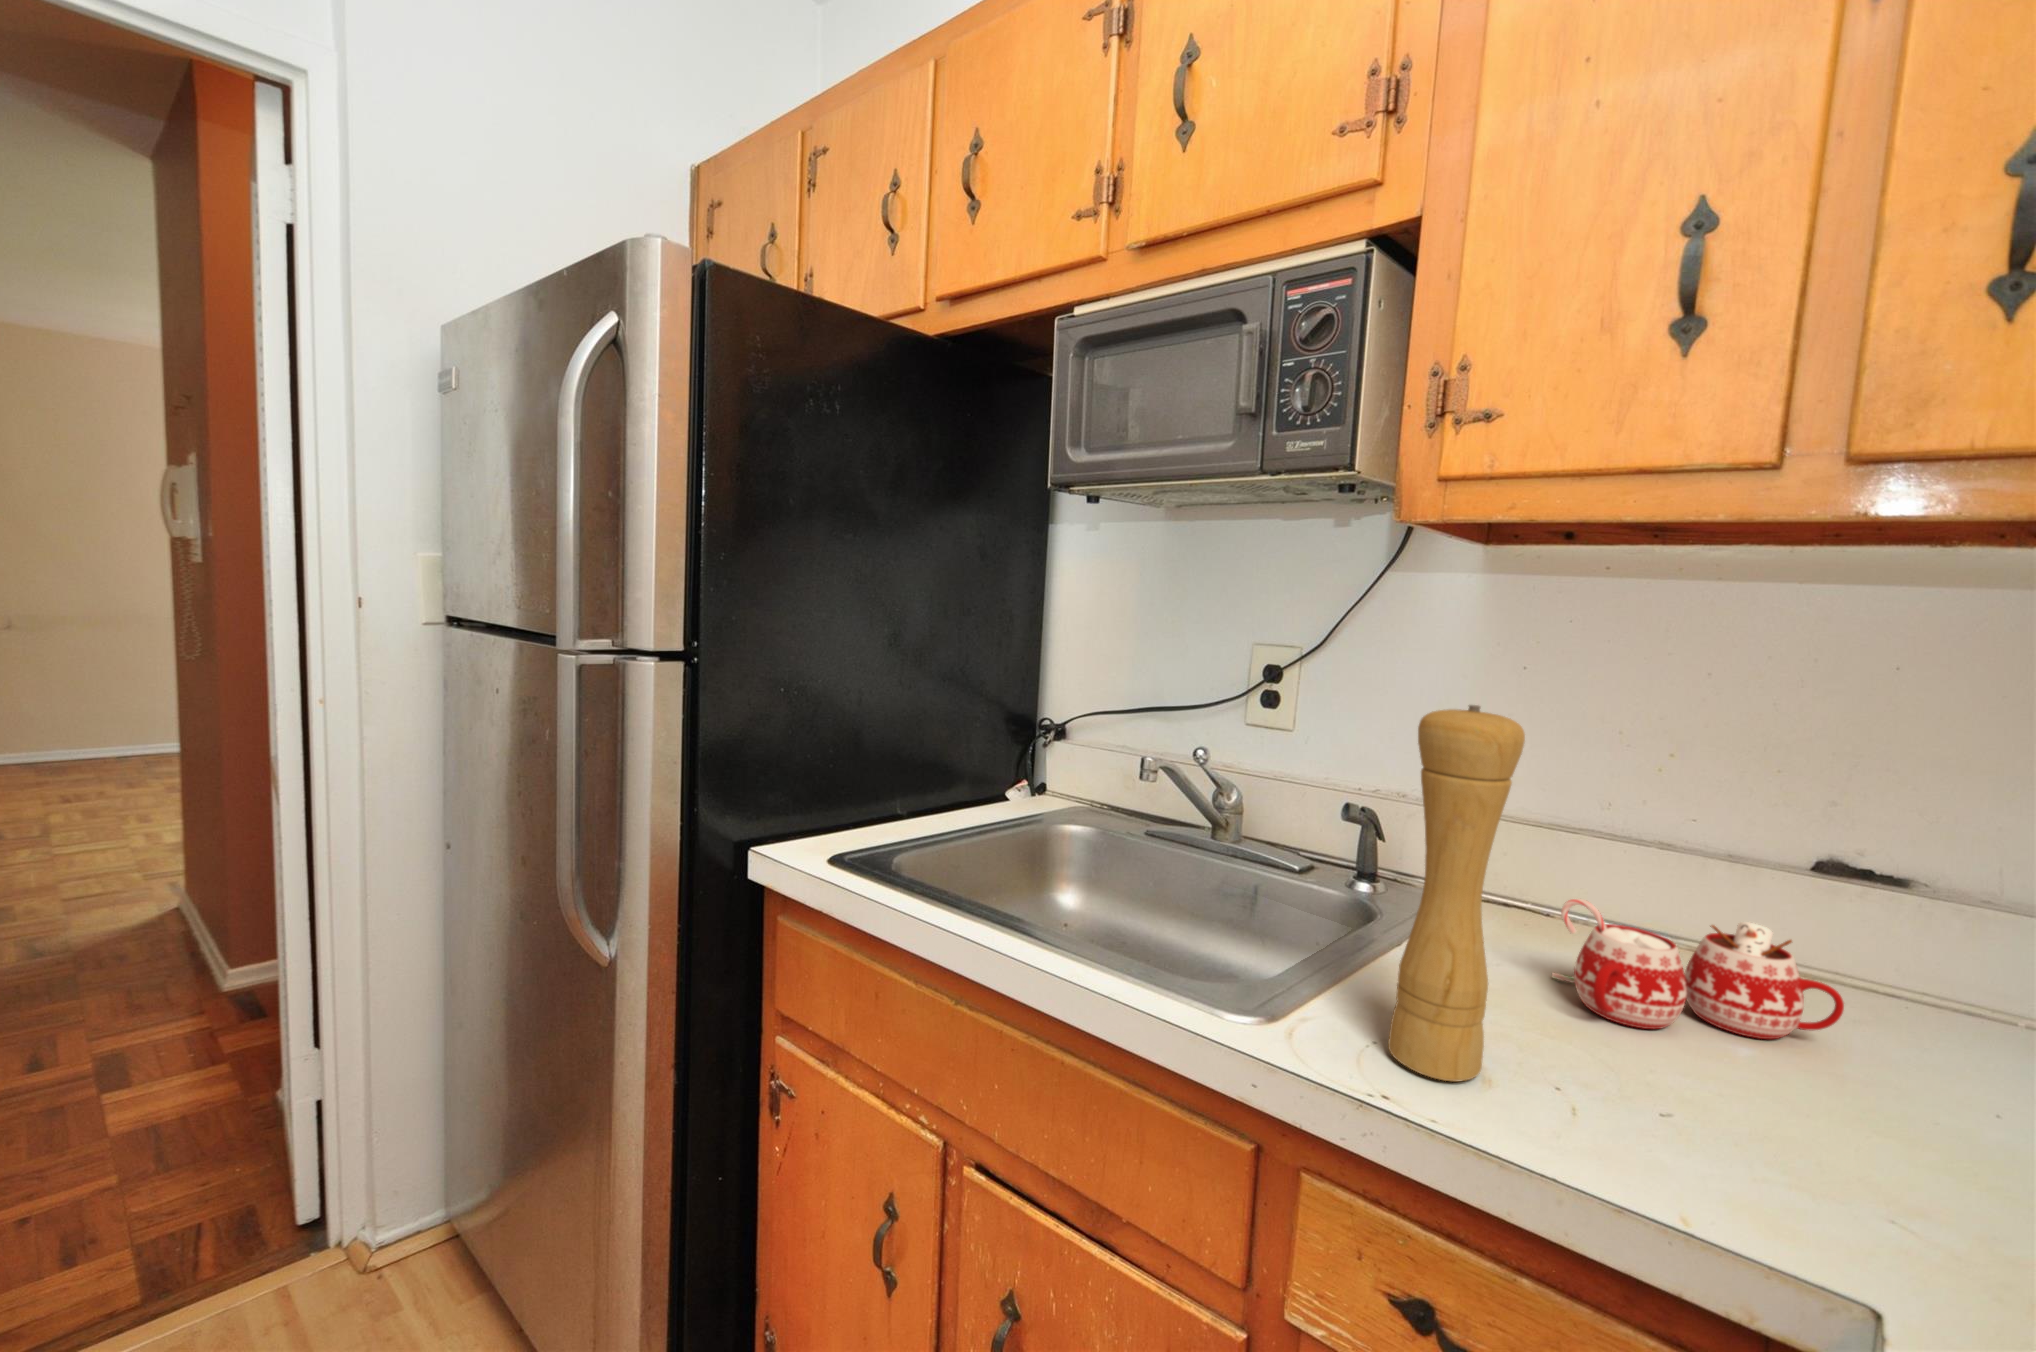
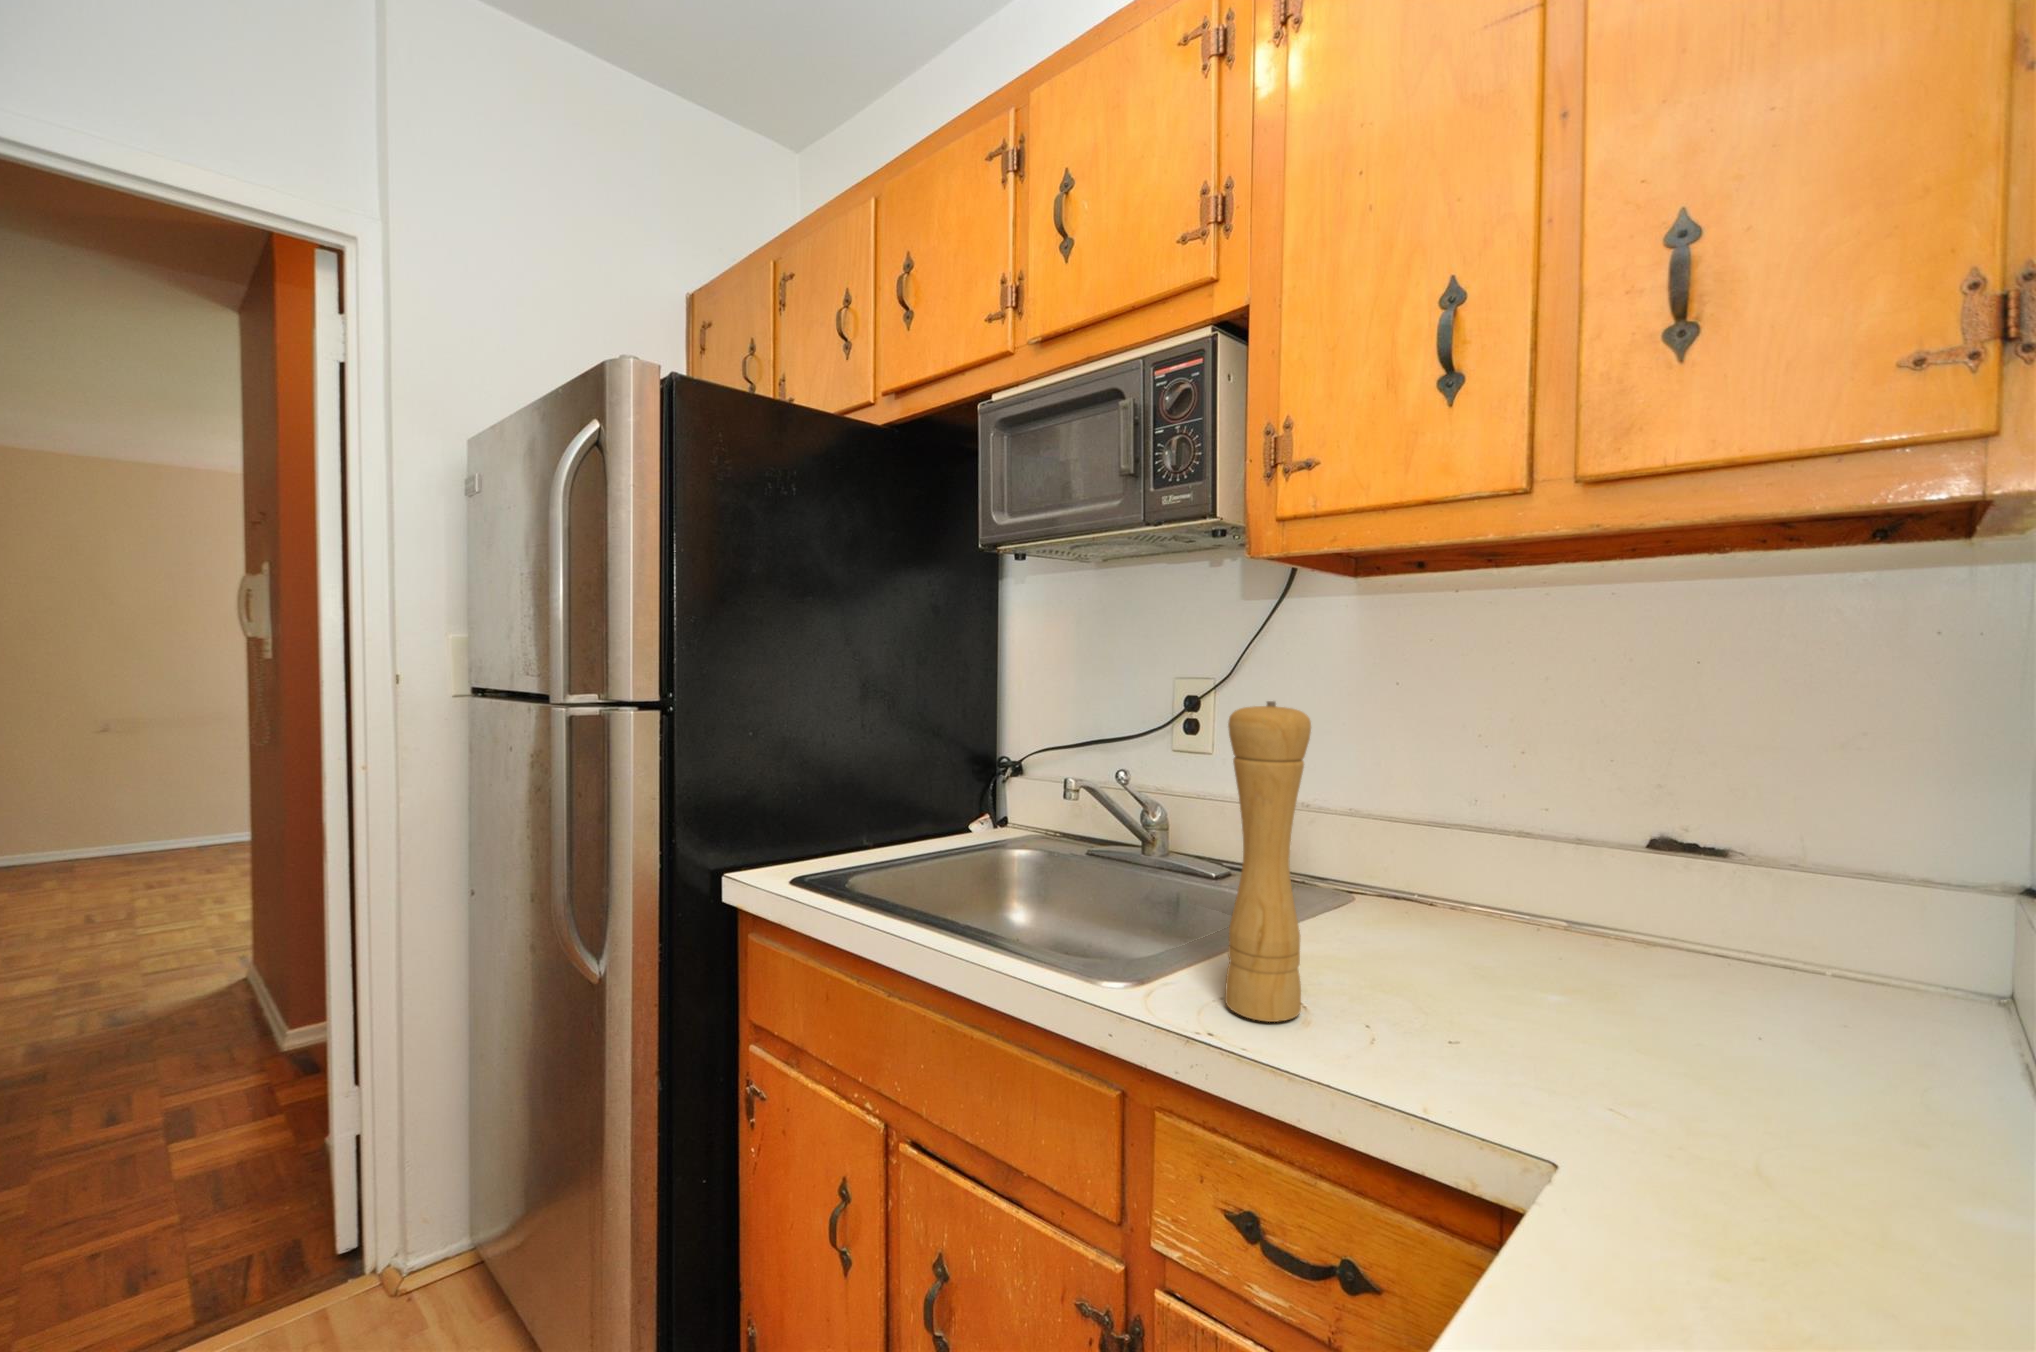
mug: present [1552,899,1844,1039] -> none [1403,875,1639,990]

